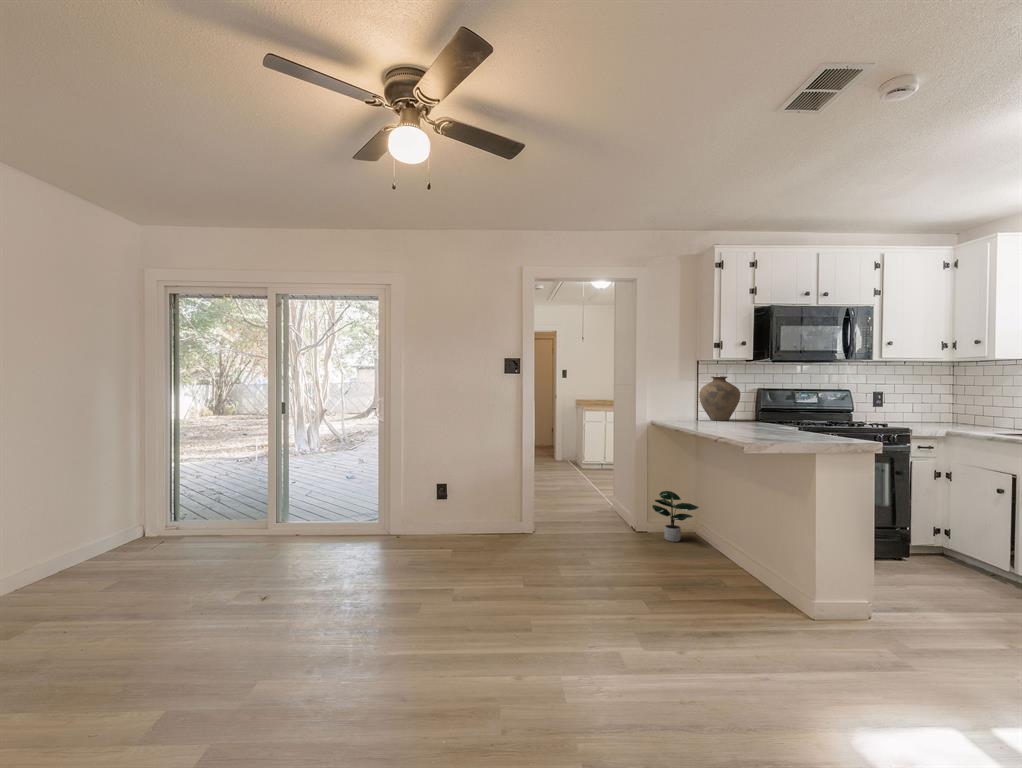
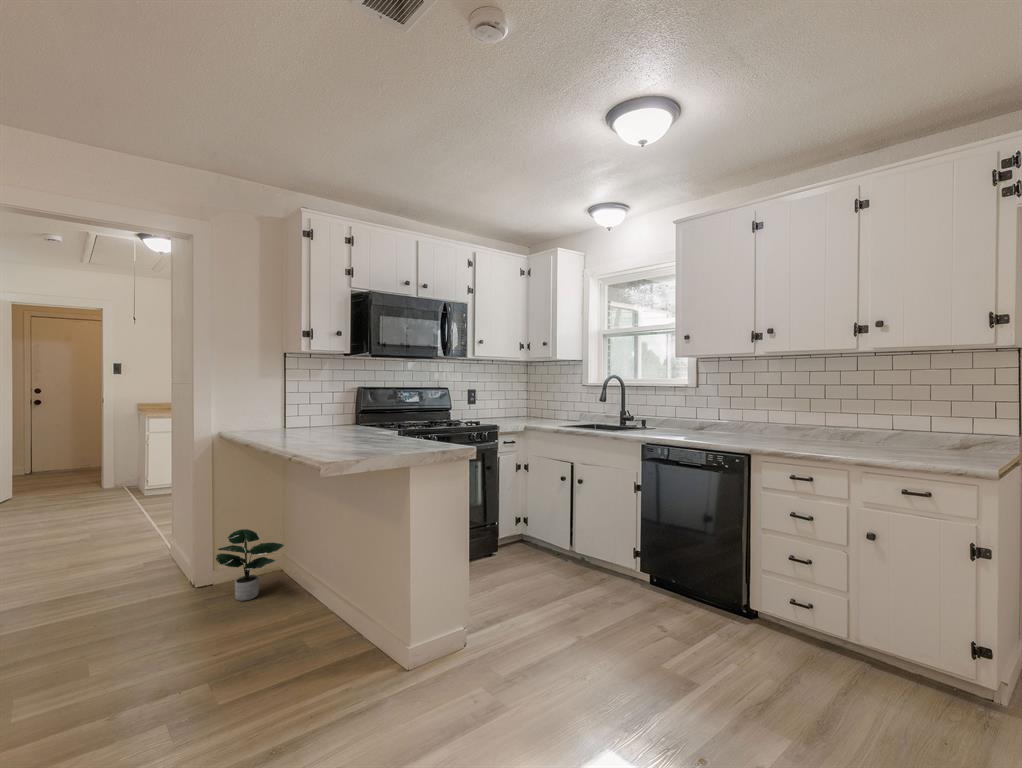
vase: present [699,376,741,421] -> none [287,374,338,429]

